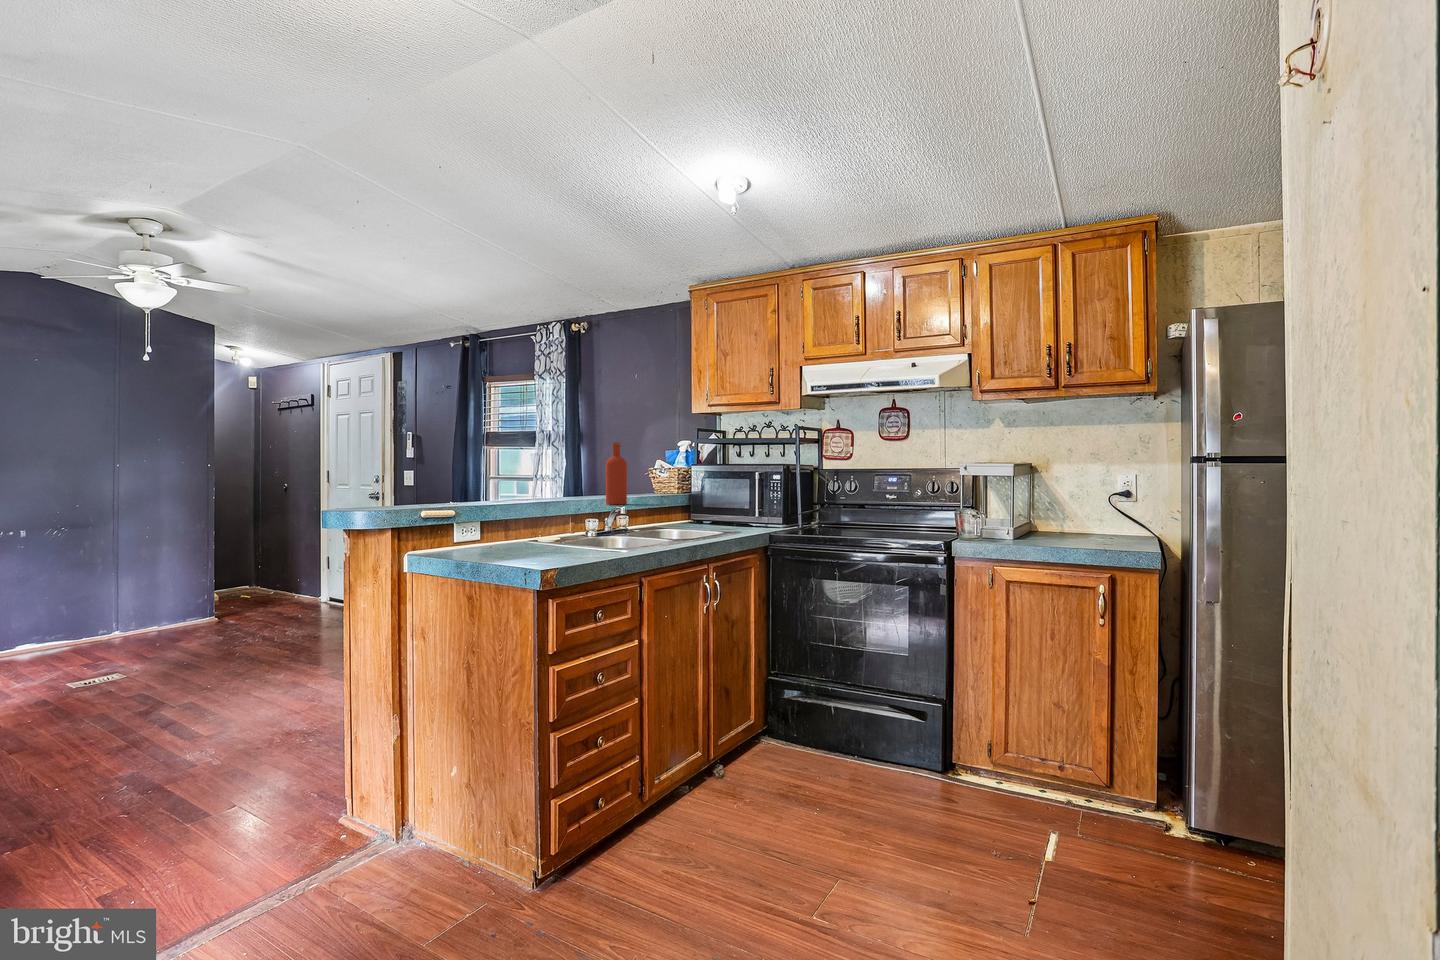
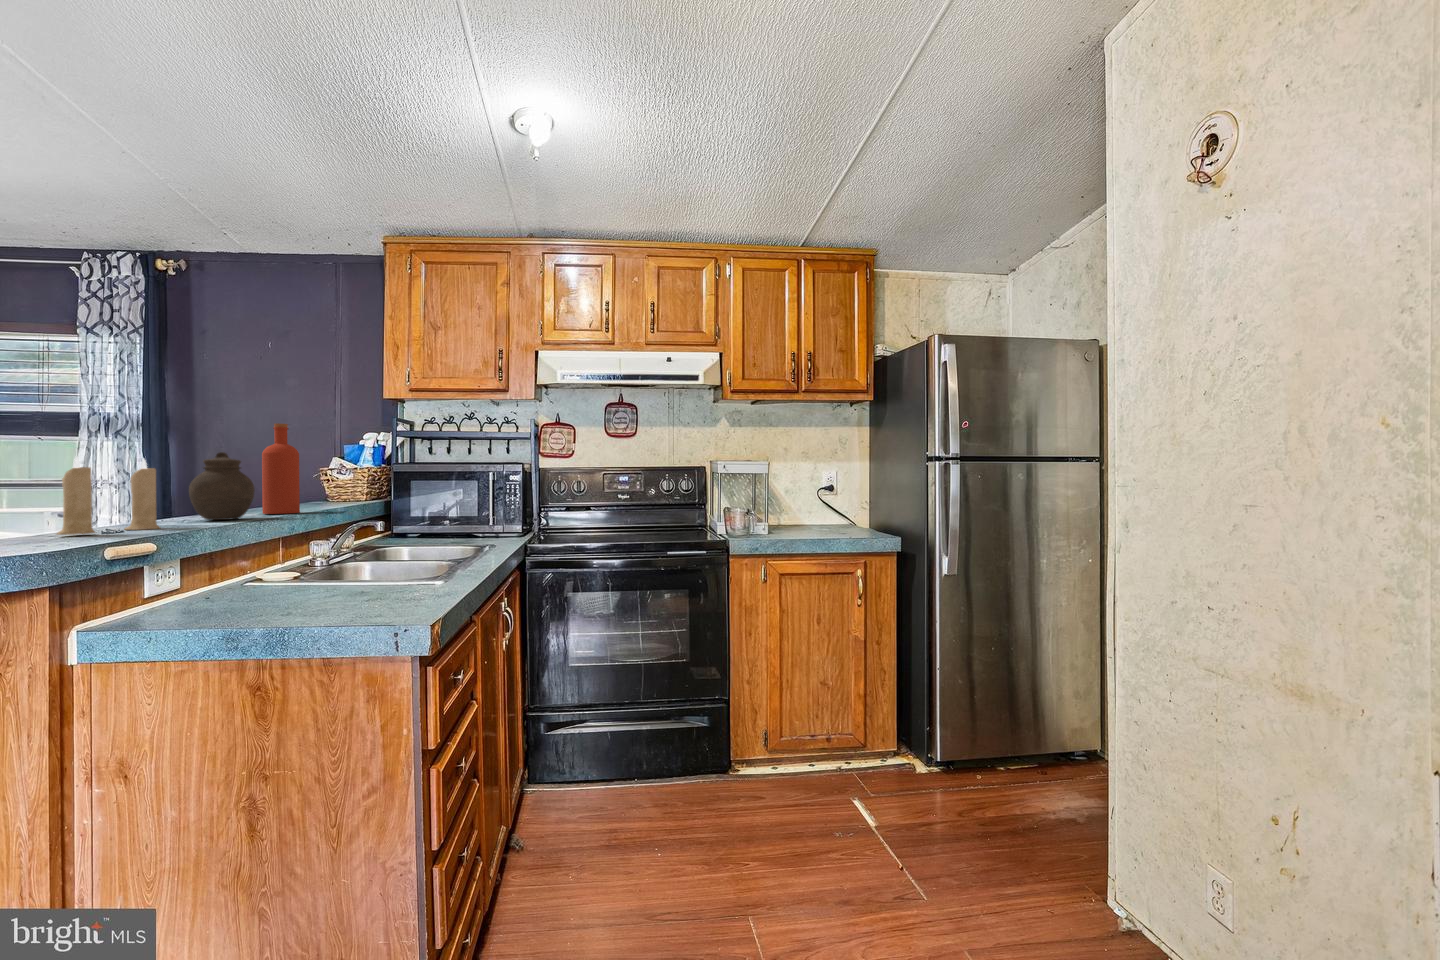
jar: none [564,463,597,507] -> present [189,452,255,520]
candle: none [503,467,547,510] -> present [57,457,159,535]

